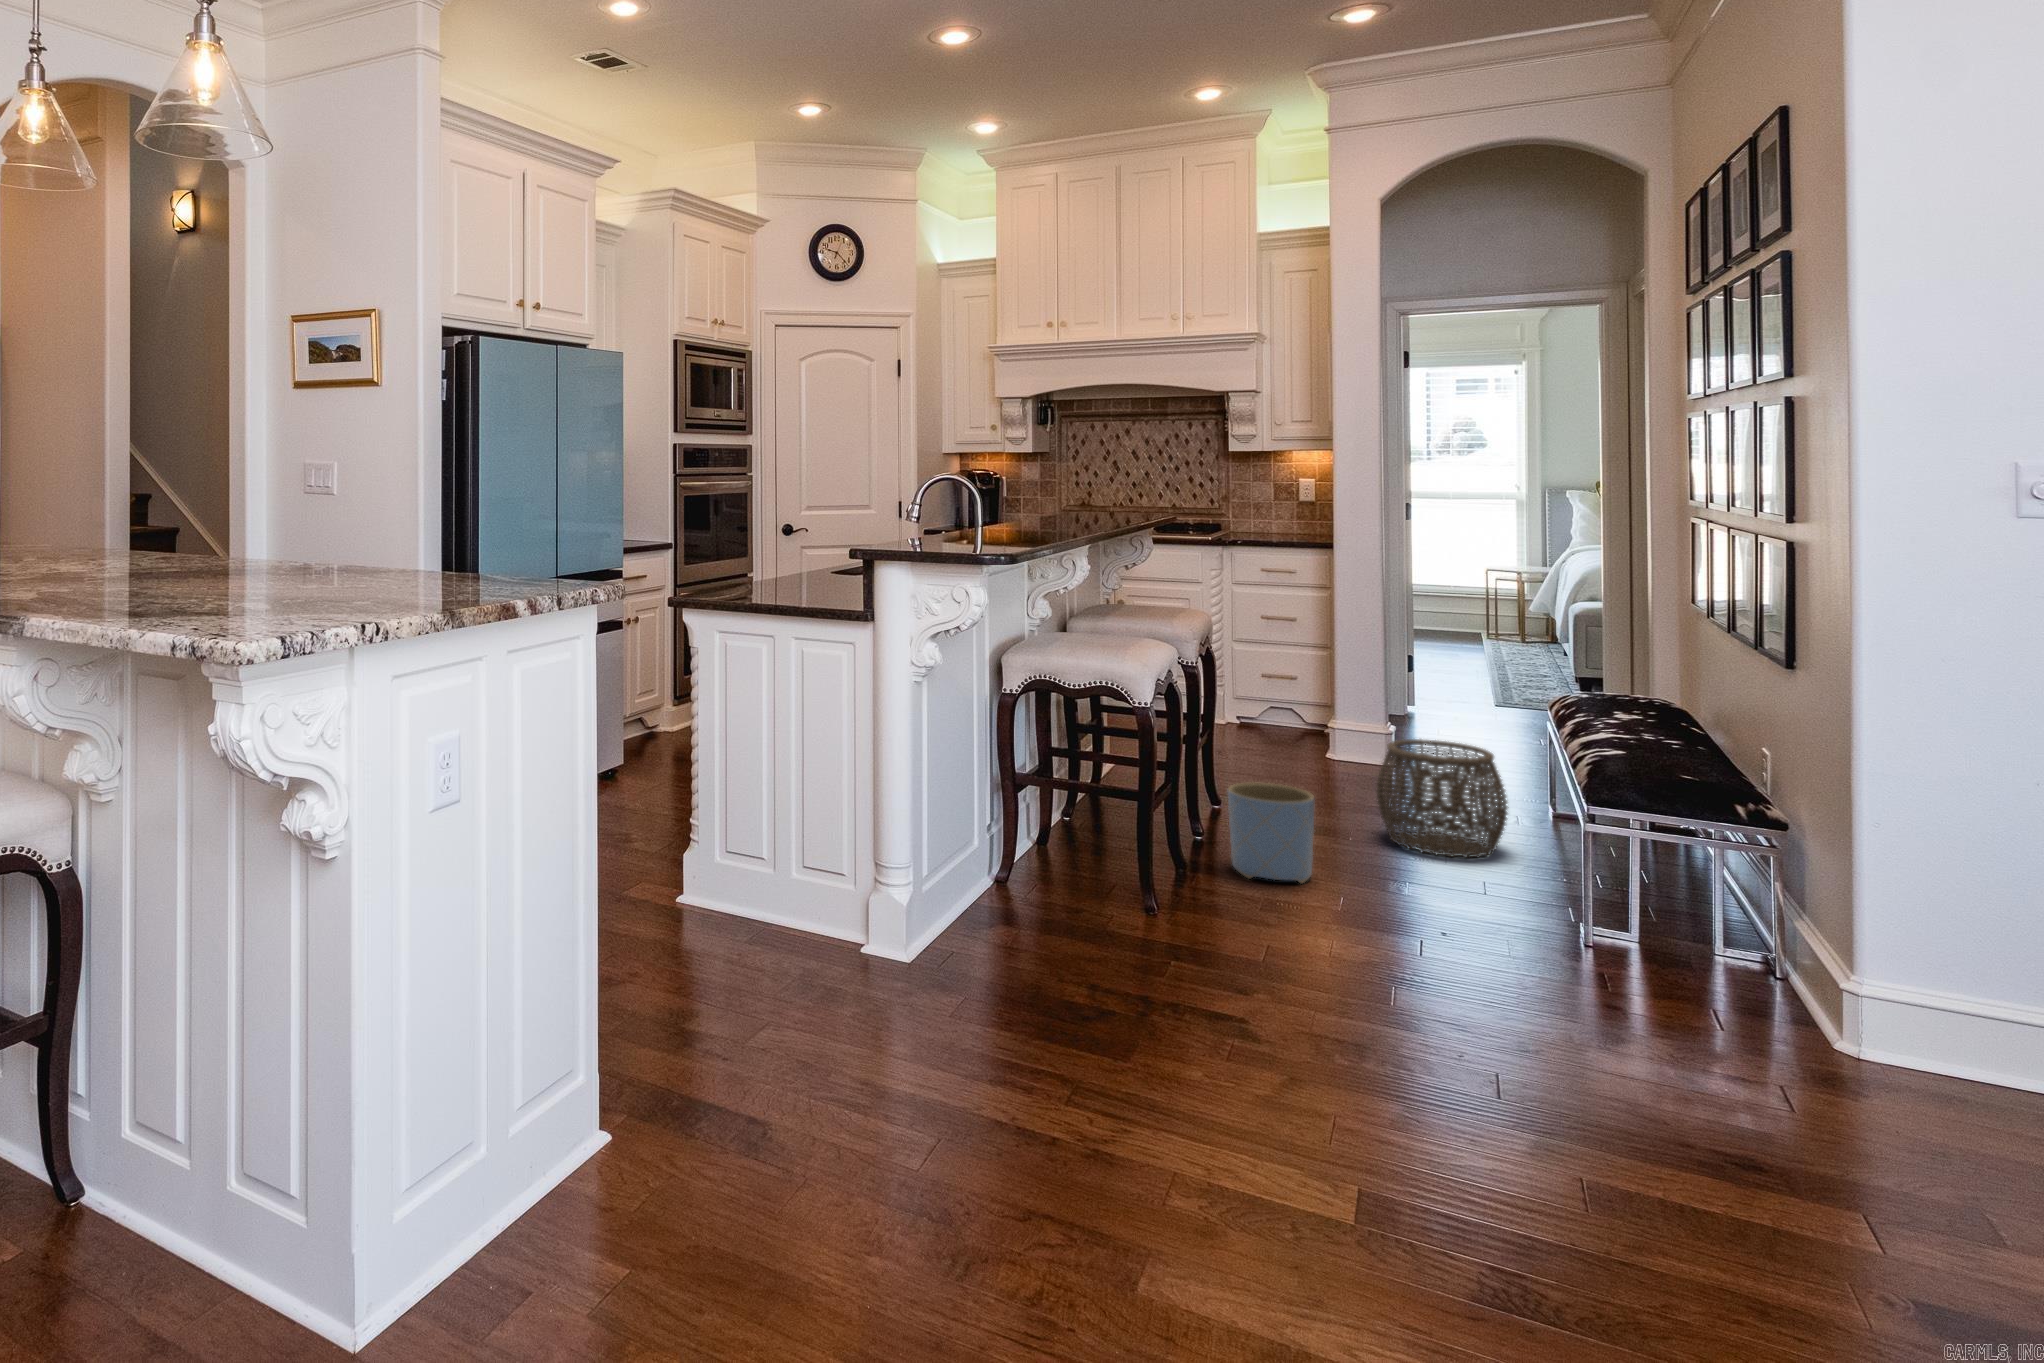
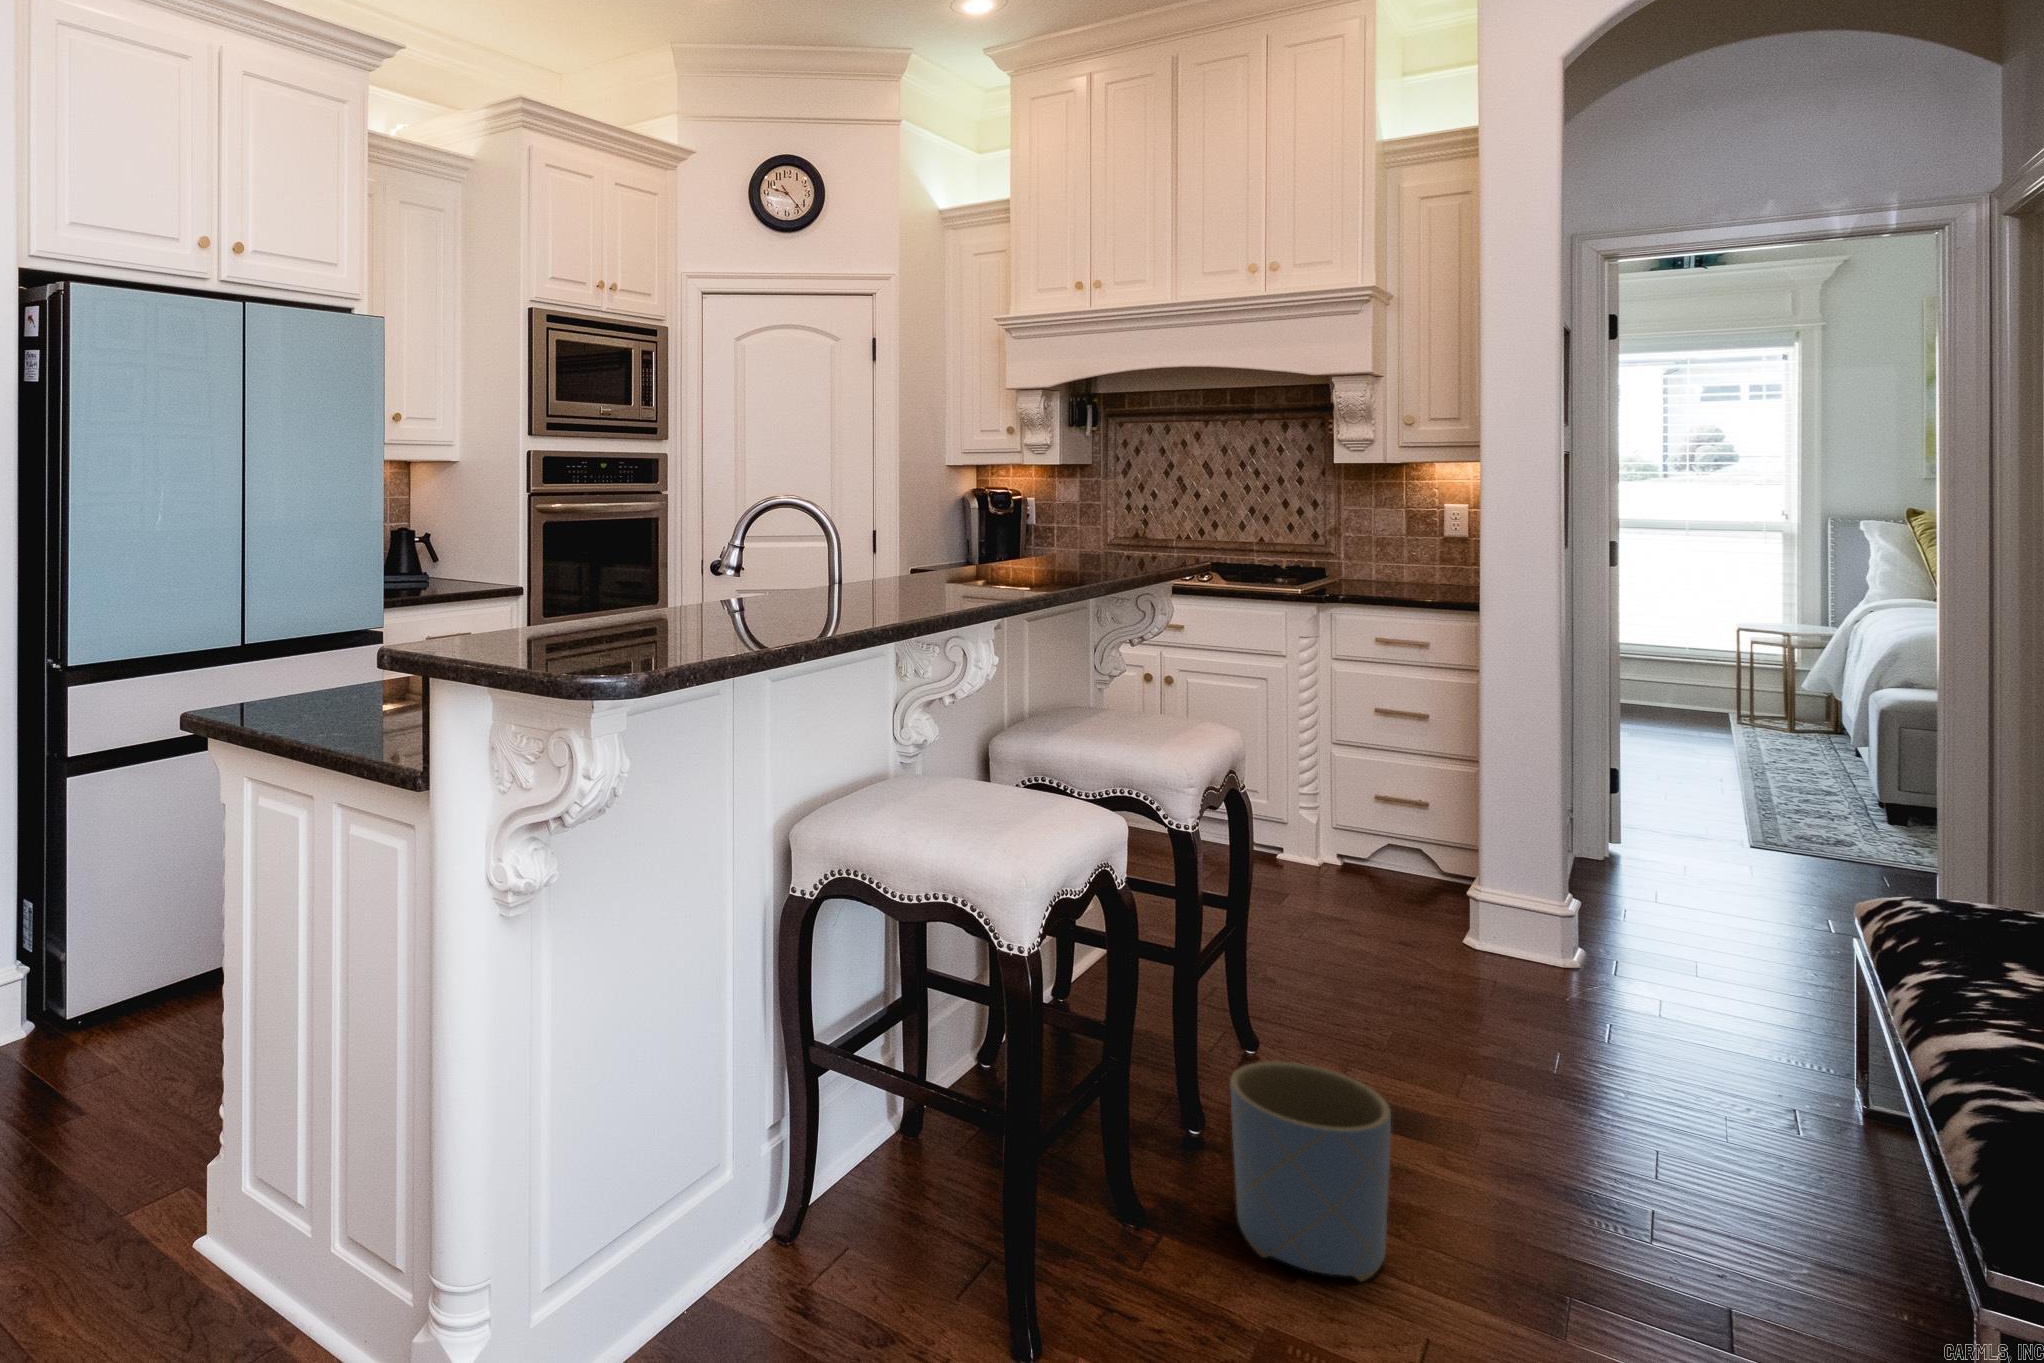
woven basket: present [1376,739,1509,857] -> none [1525,976,1785,1227]

